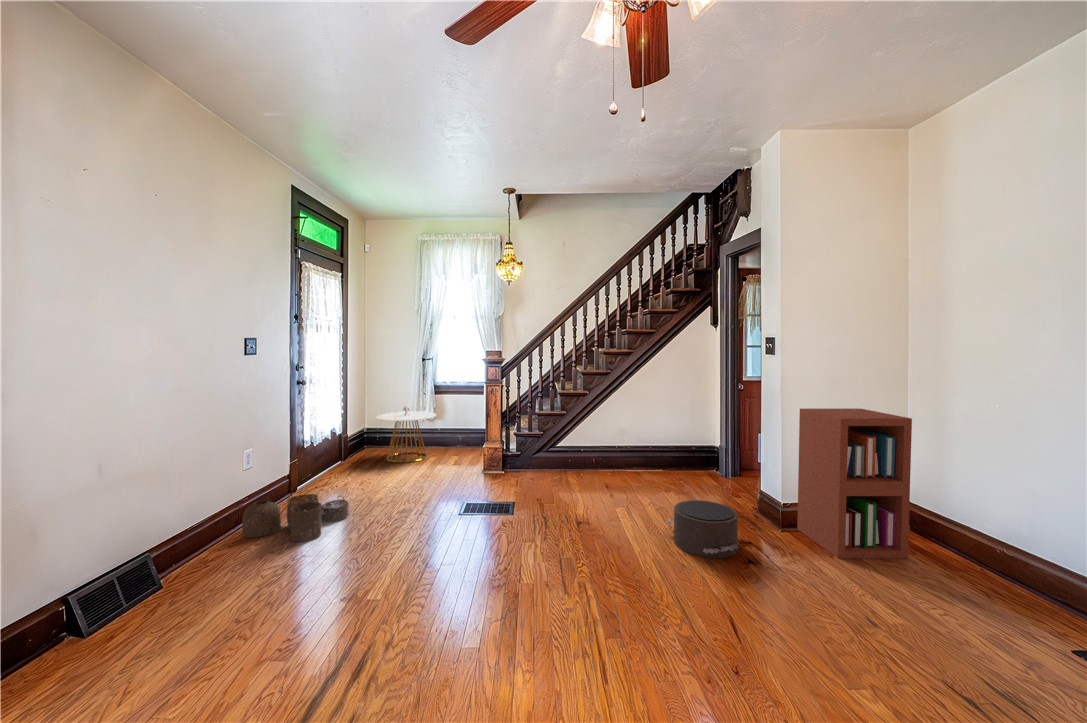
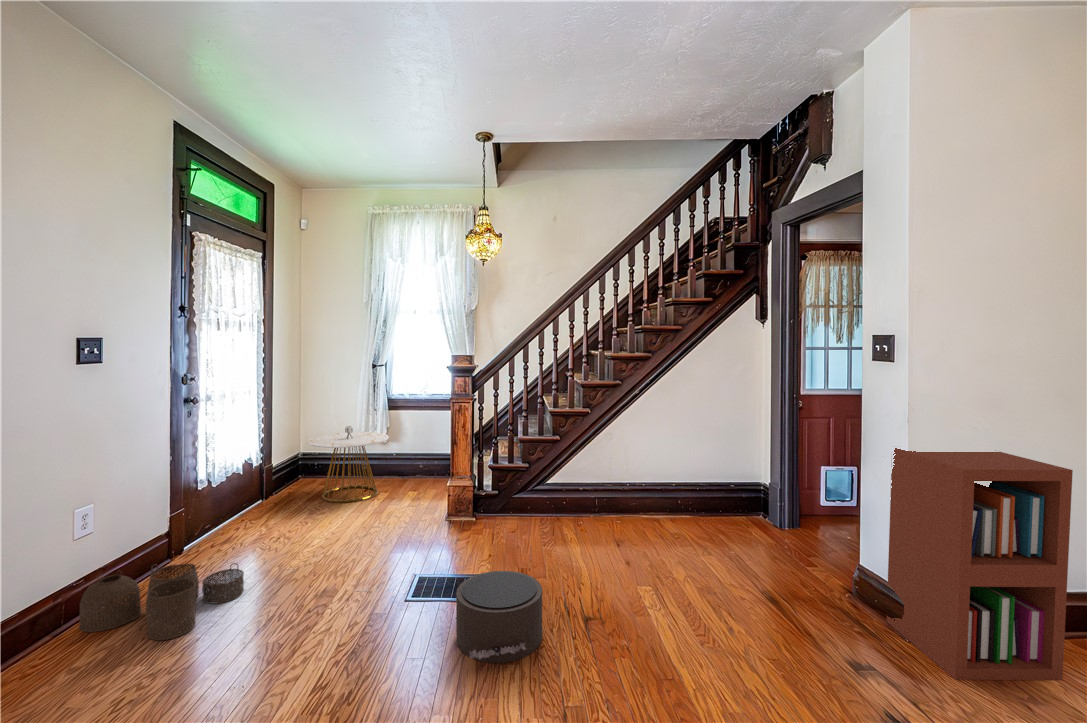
pouf: present [665,500,738,558] -> present [456,571,542,663]

